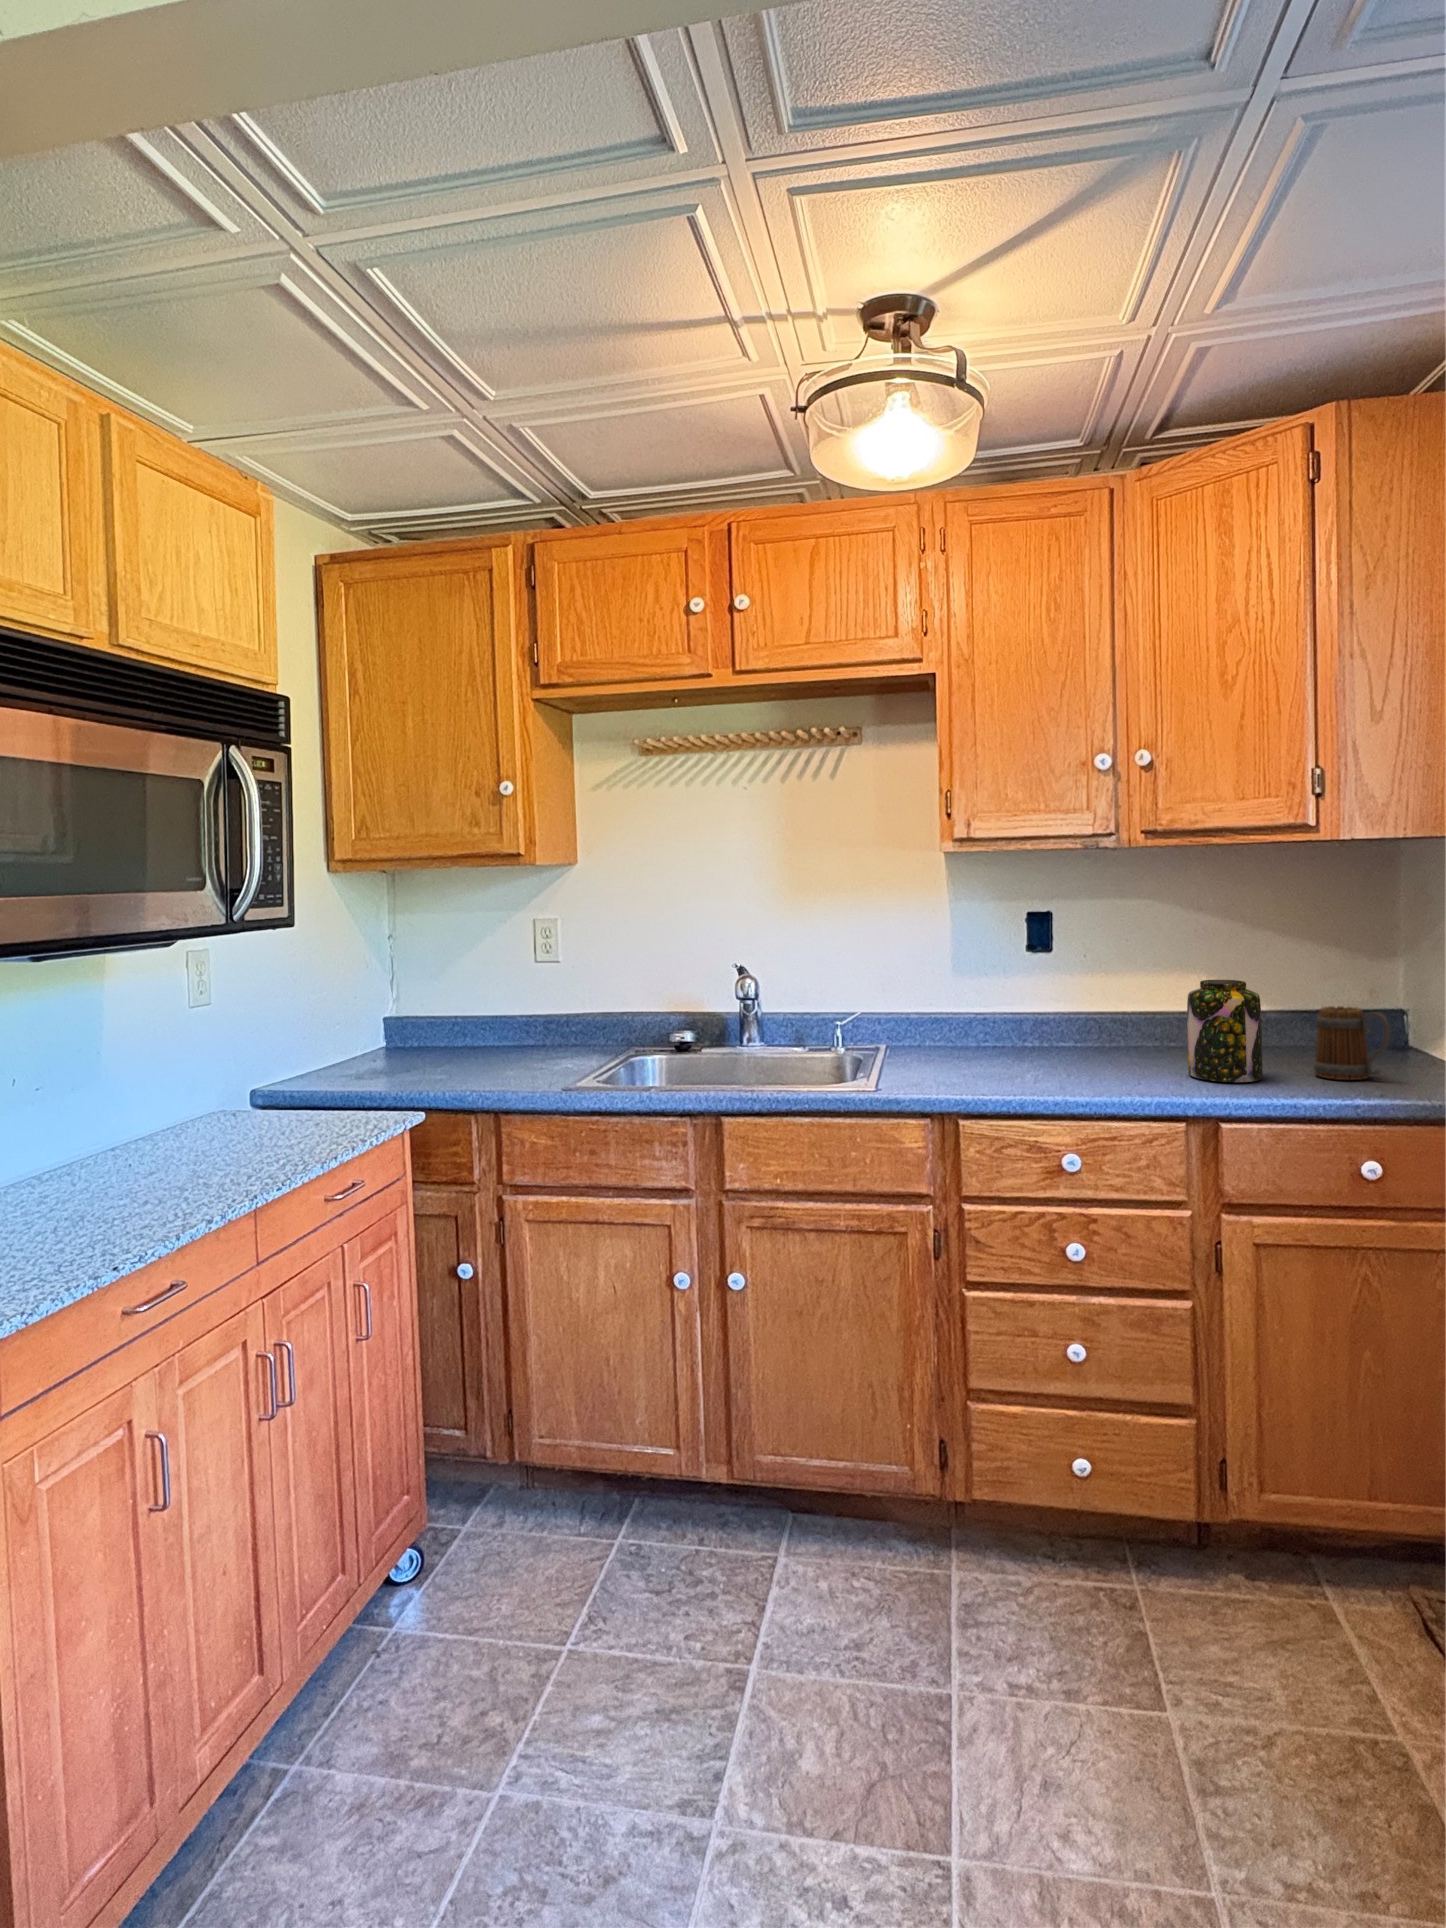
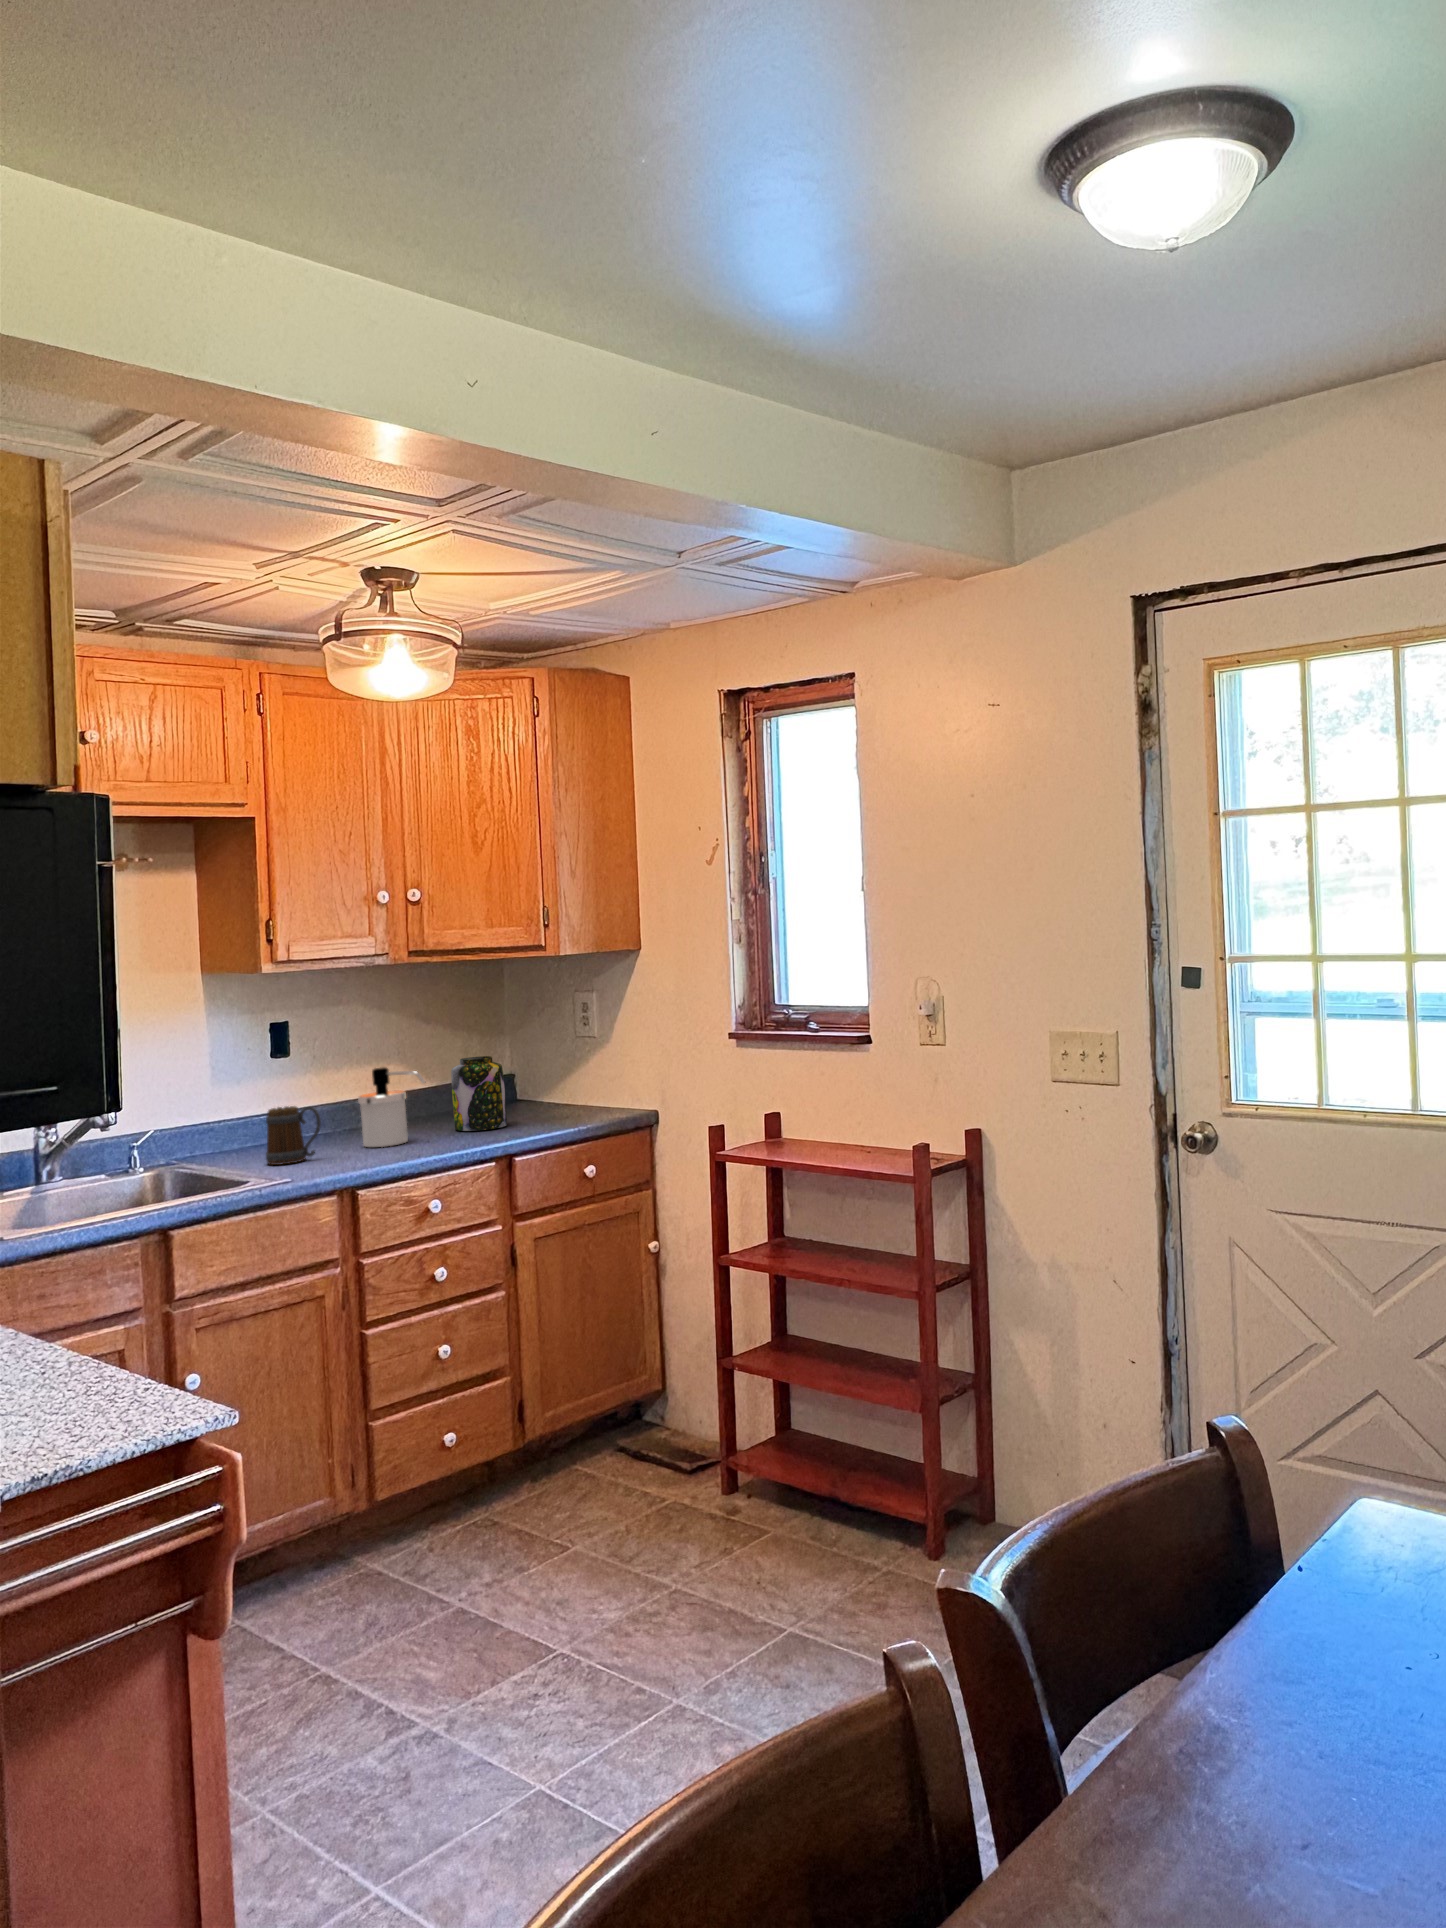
soap dispenser: none [1048,977,1114,1076] -> present [358,1067,425,1147]
mug: present [1314,1006,1390,1080] -> present [266,1106,321,1165]

